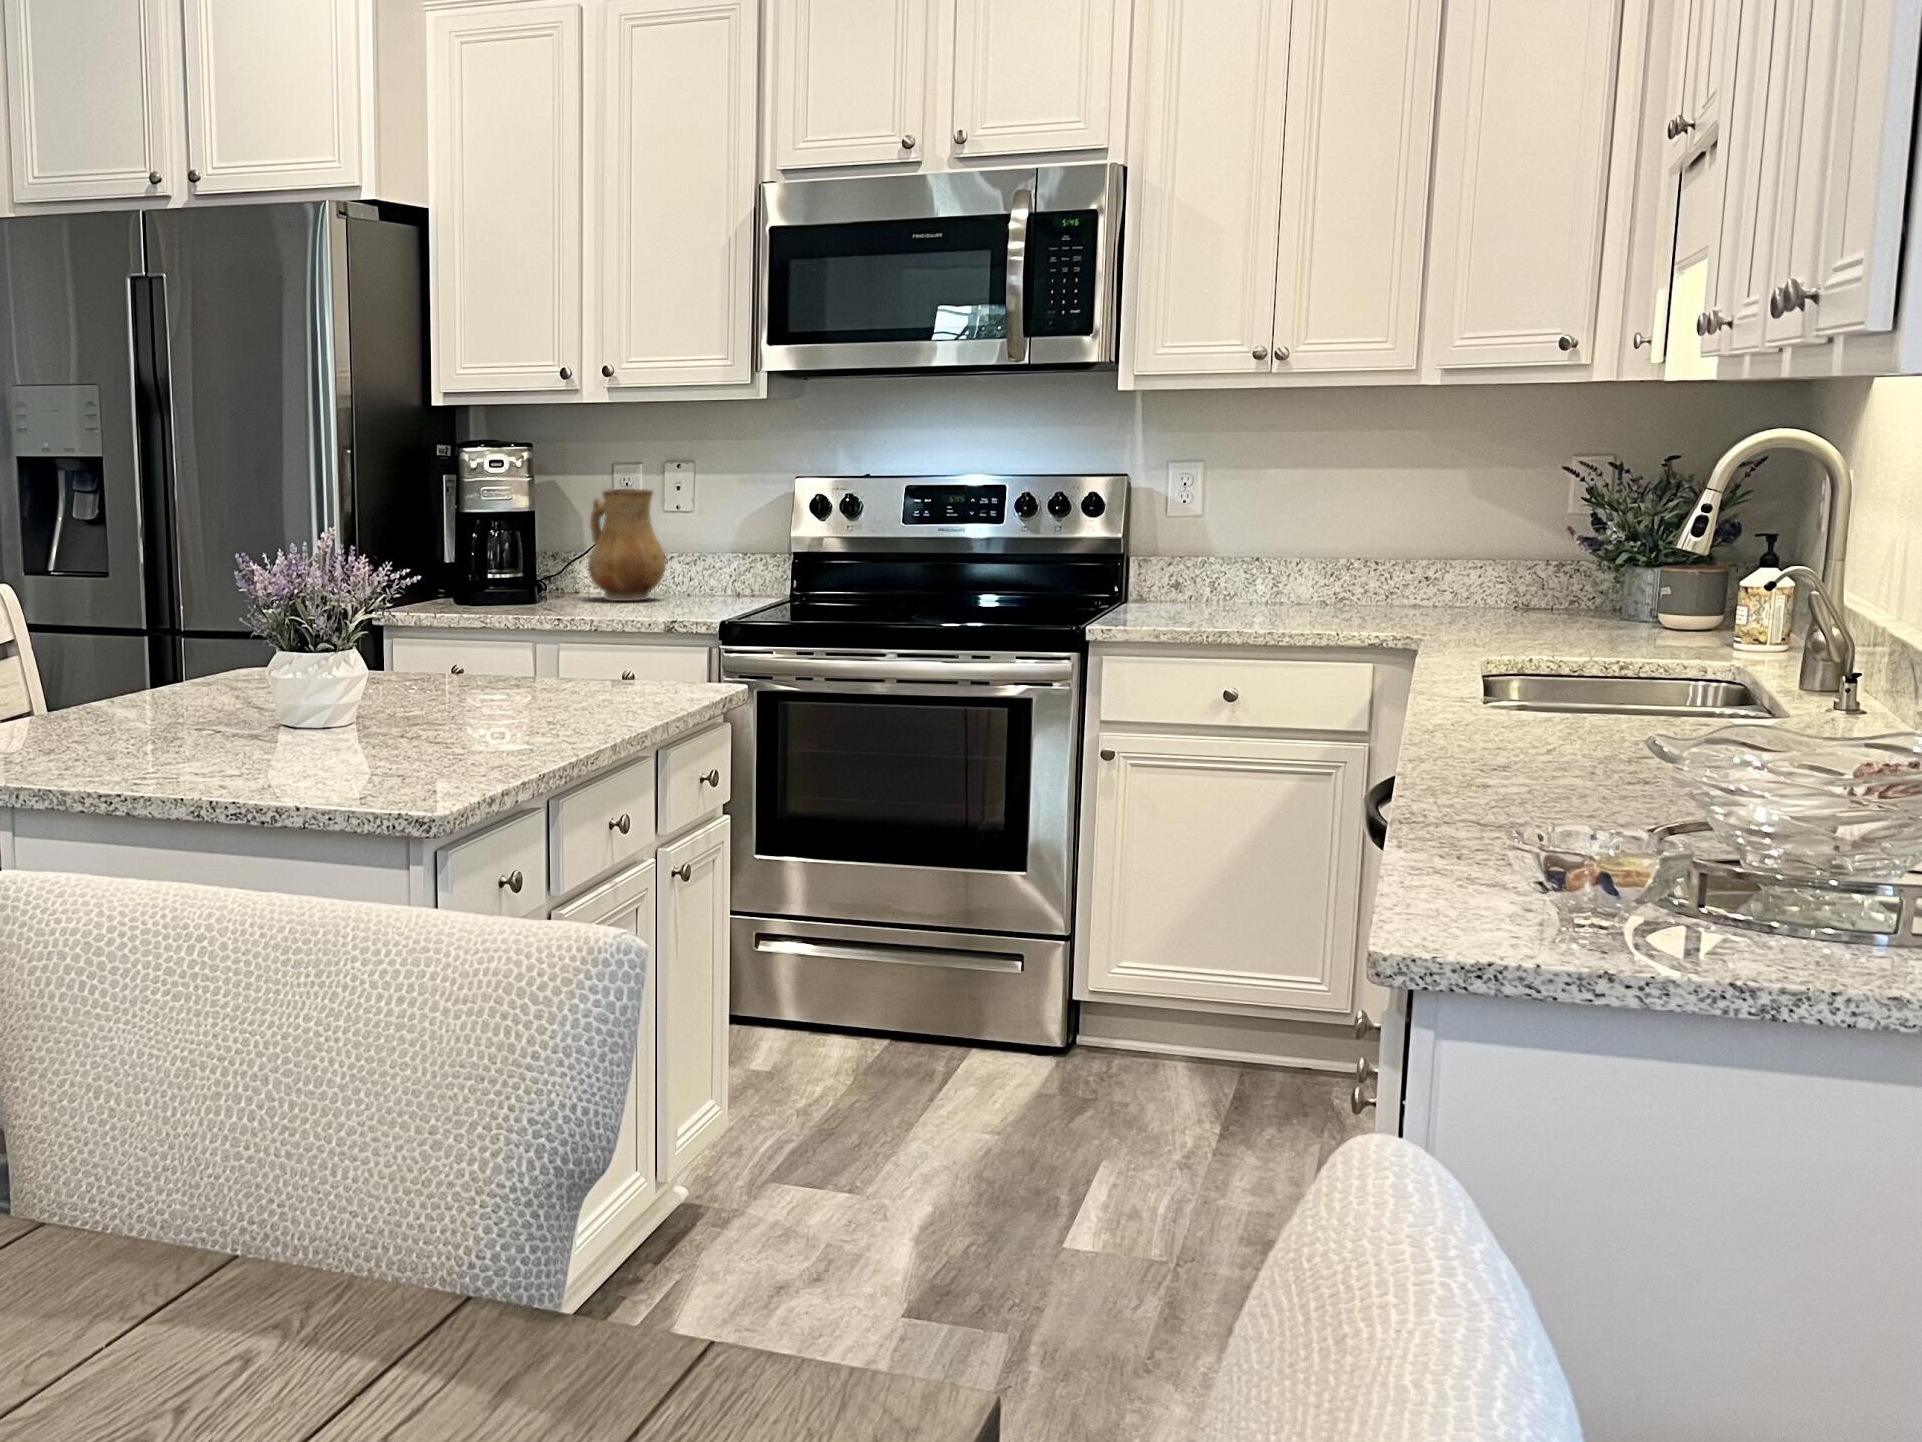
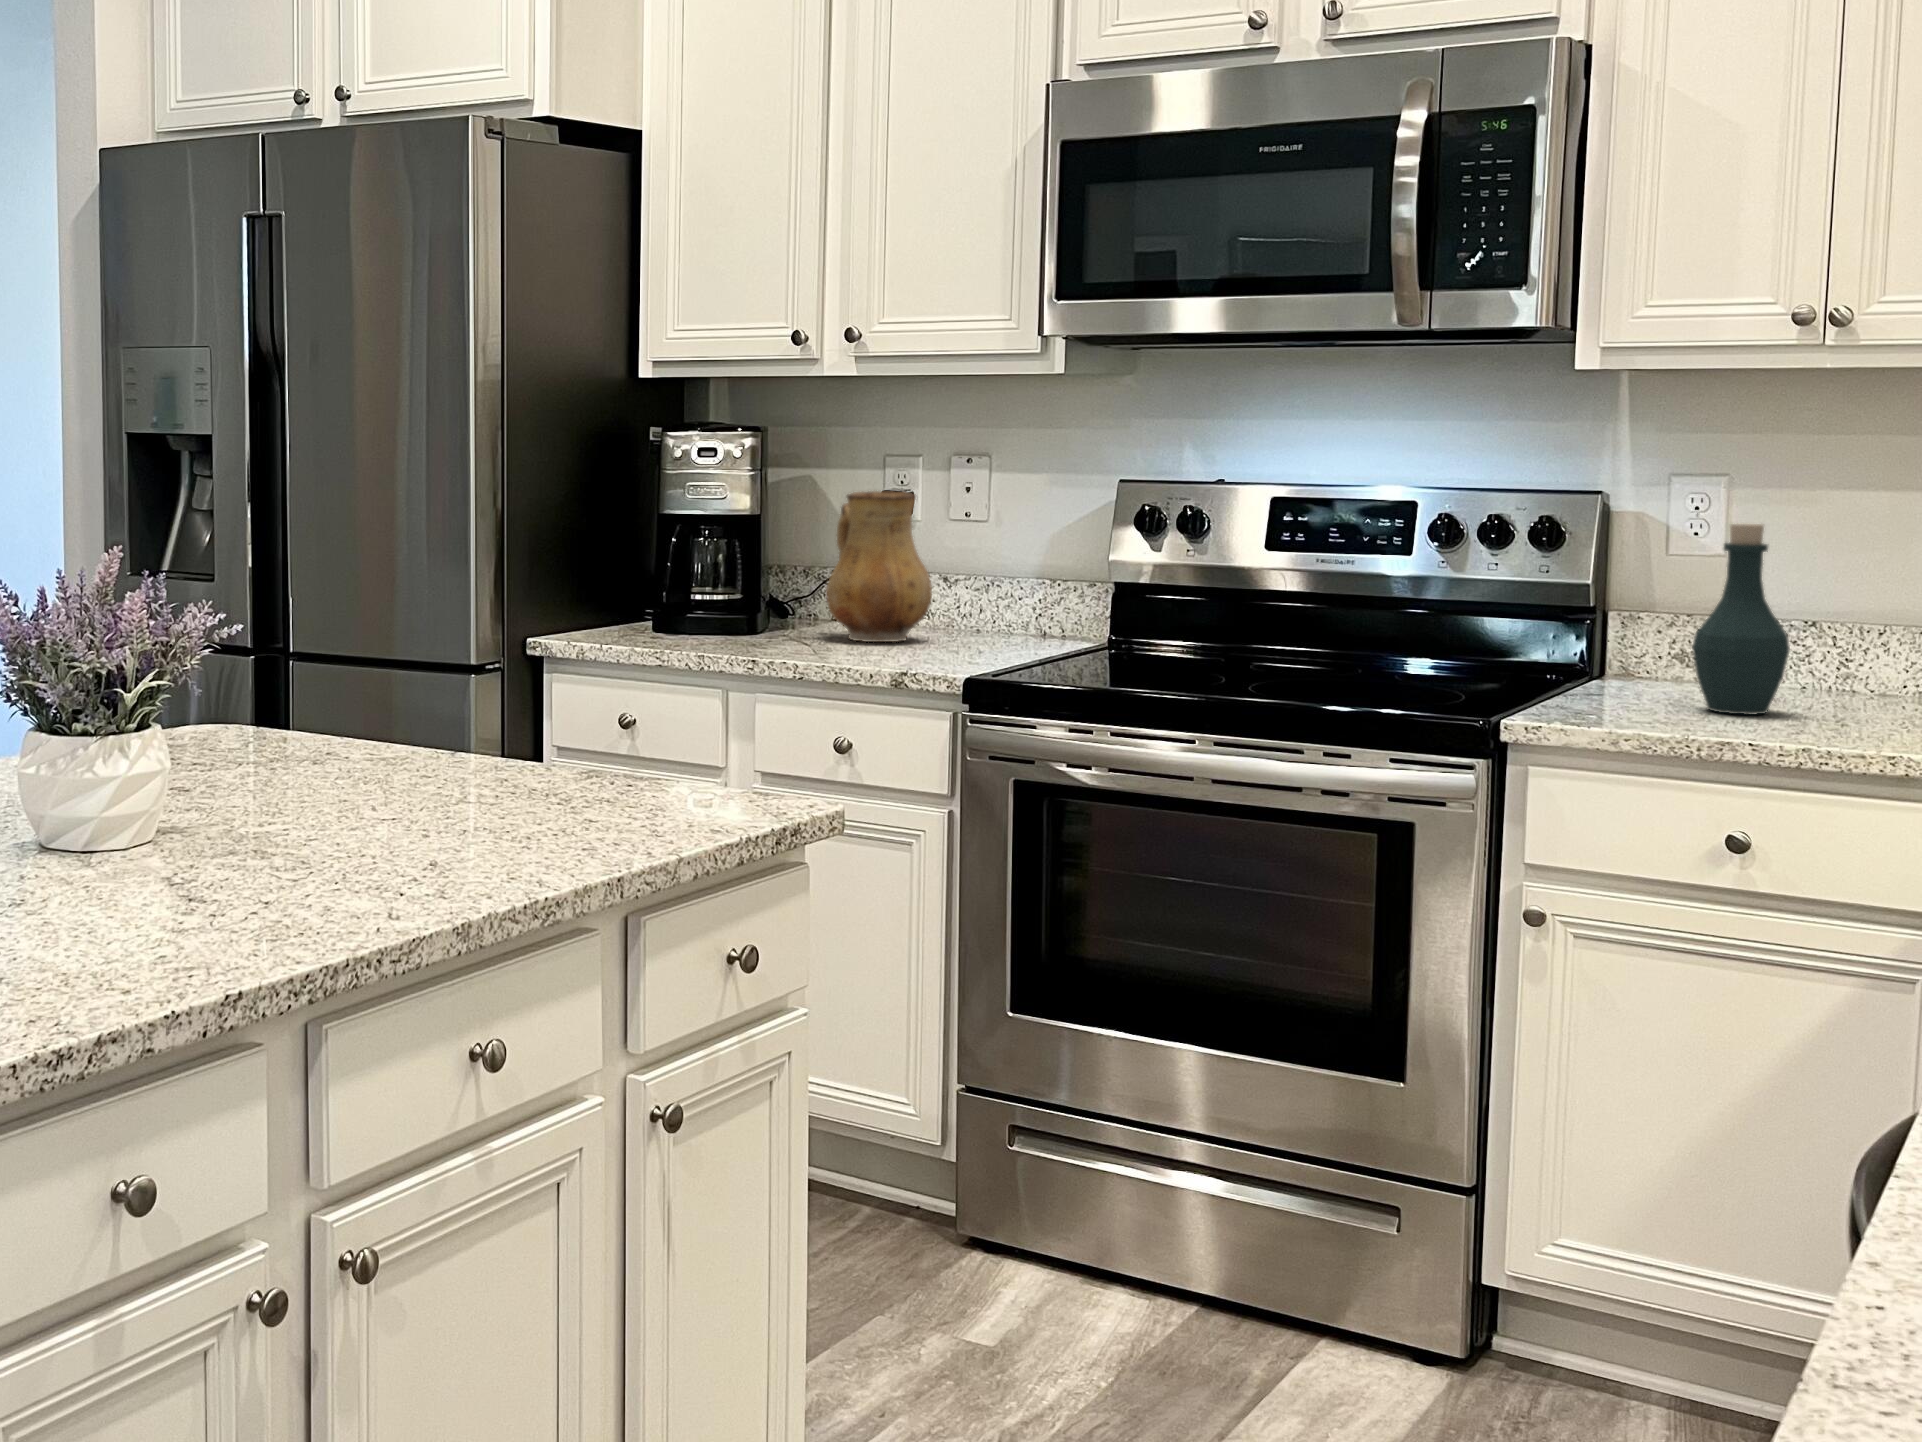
bottle: none [1188,493,1245,617] -> present [1692,523,1790,715]

